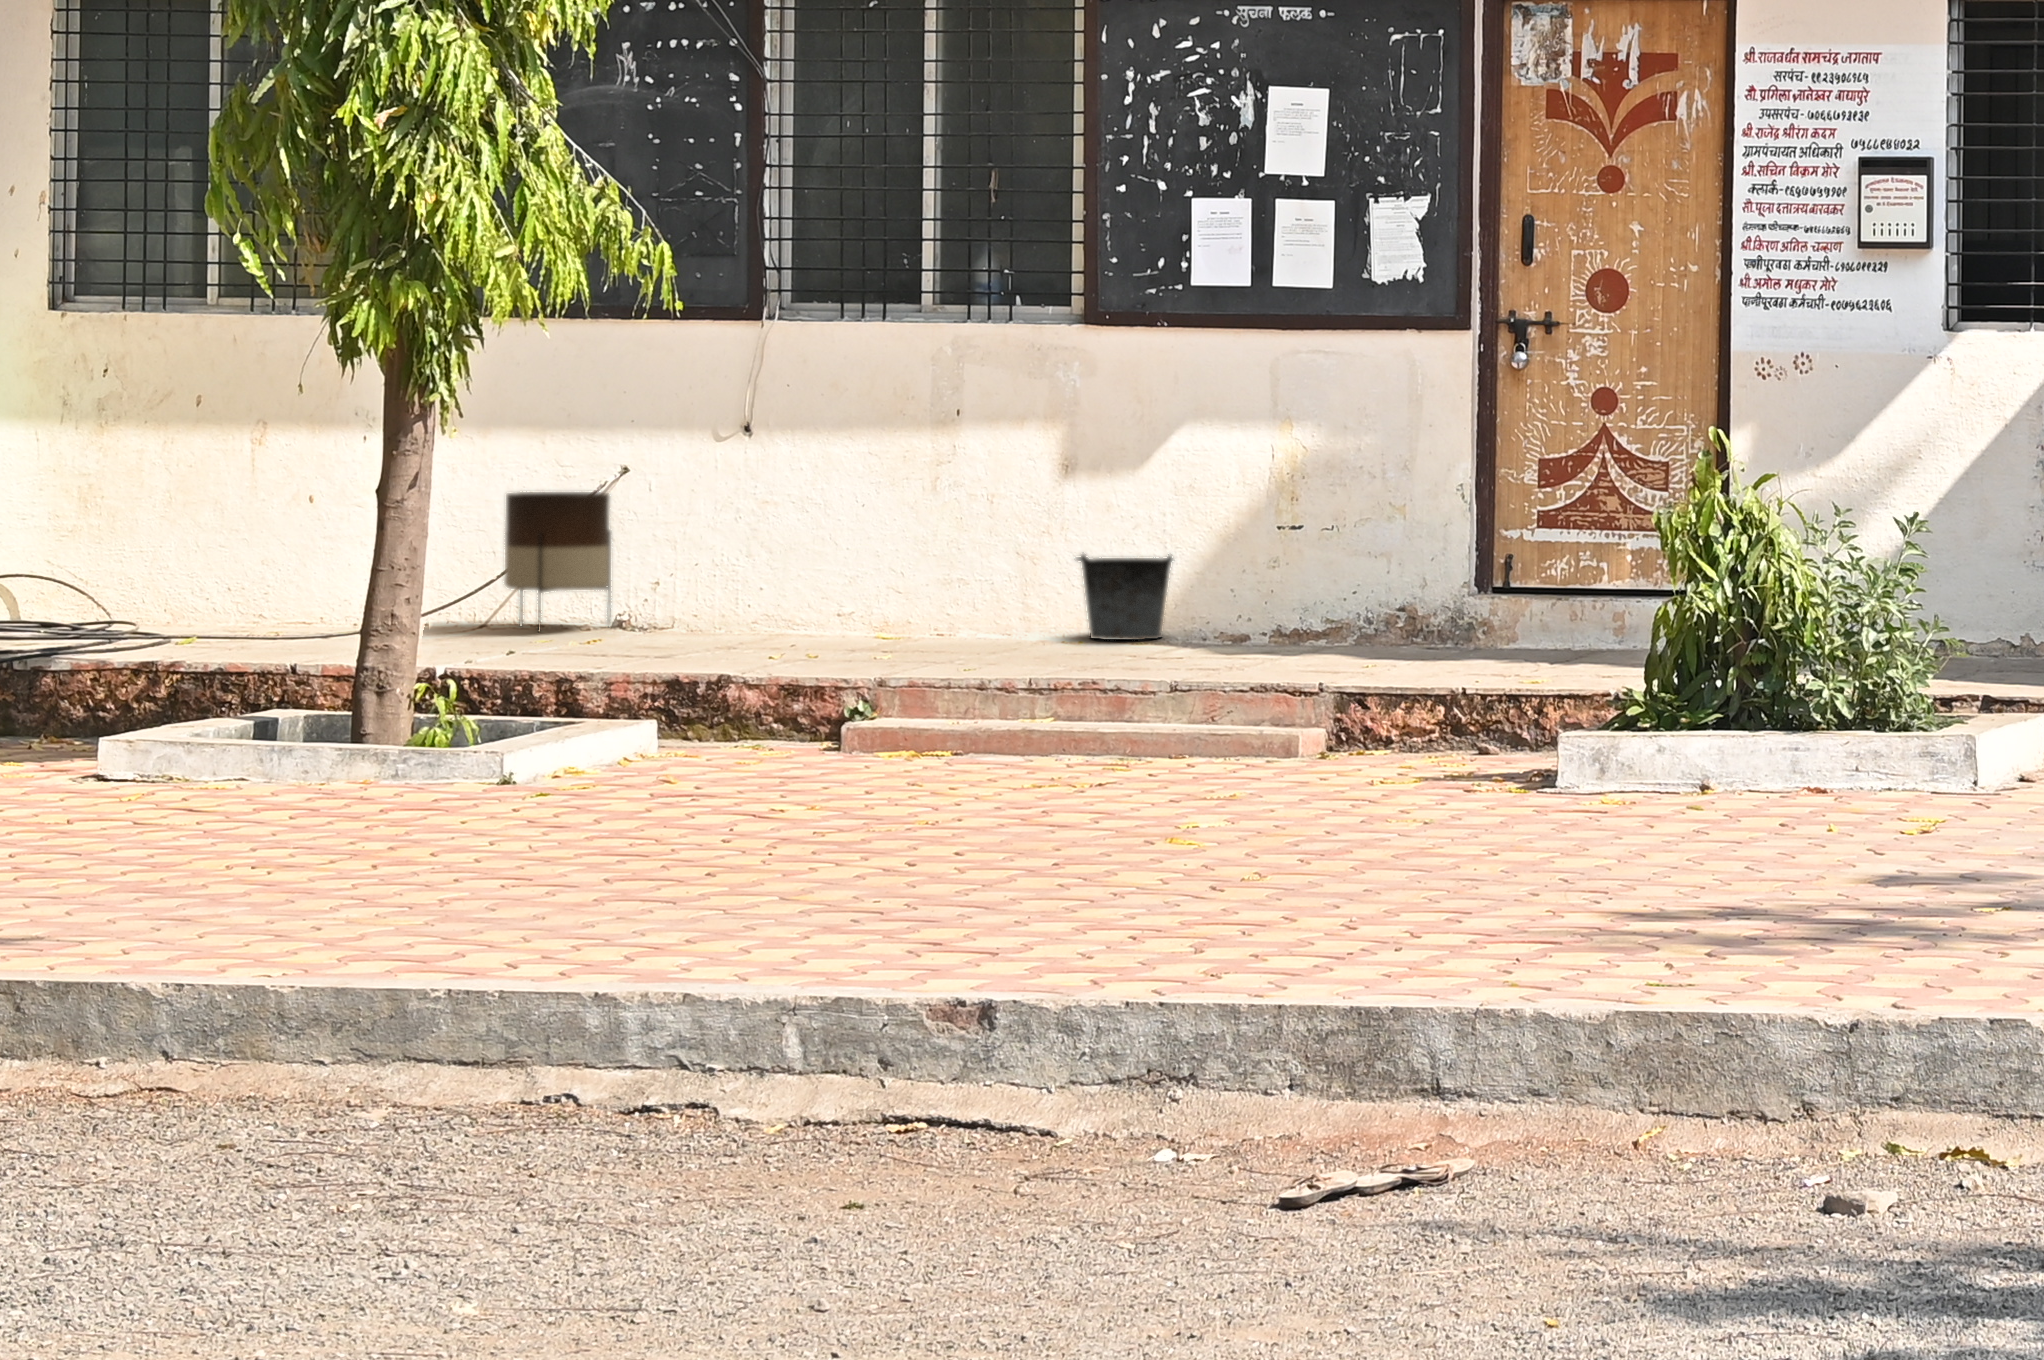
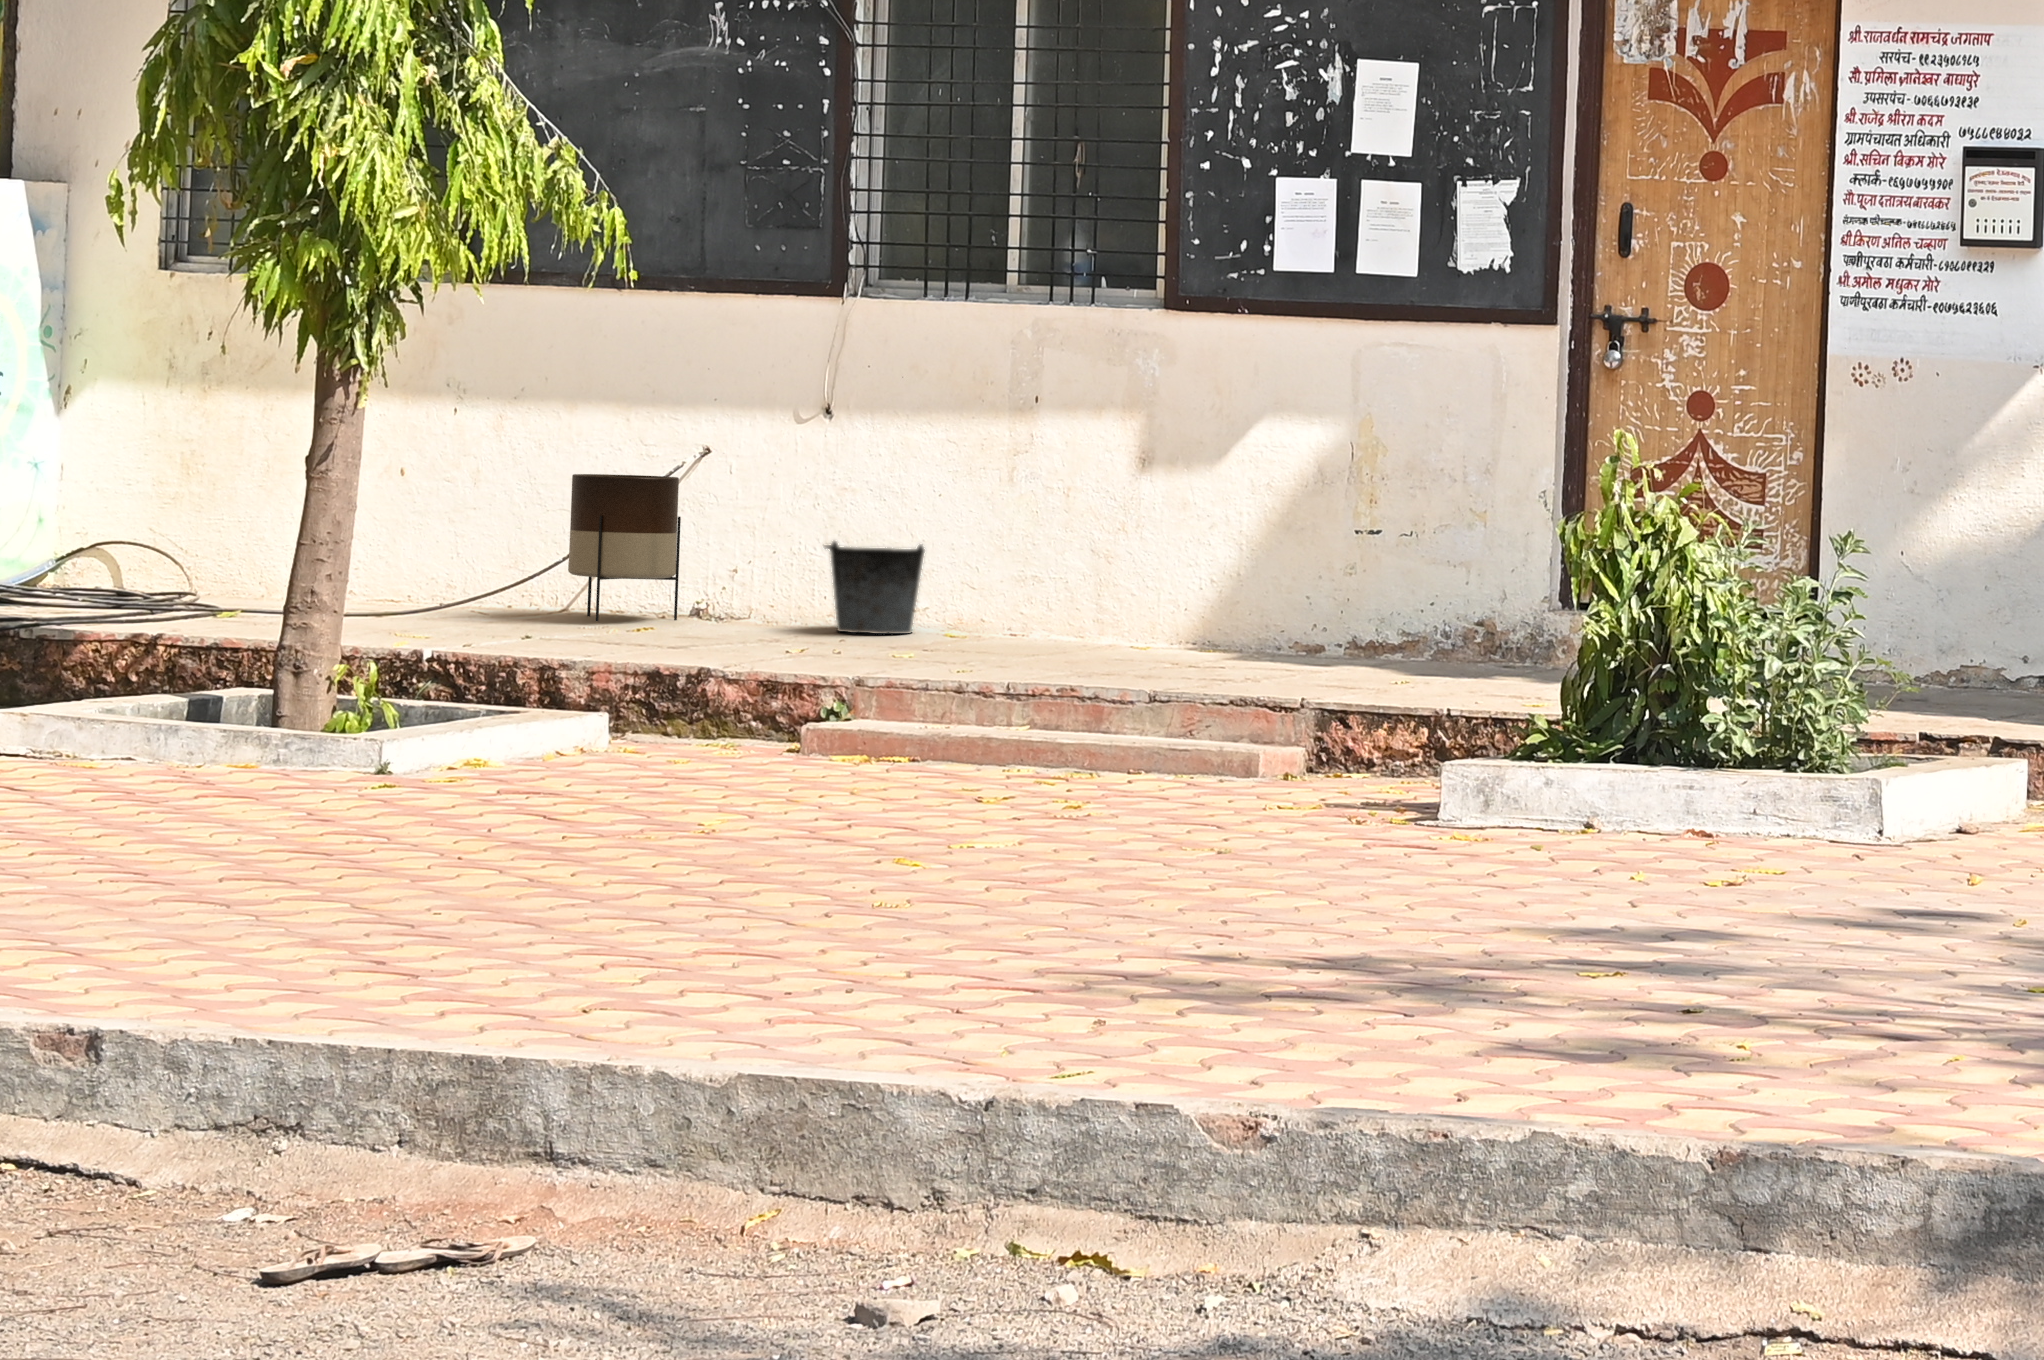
bucket: present [1077,554,1173,640] -> present [825,541,925,634]

